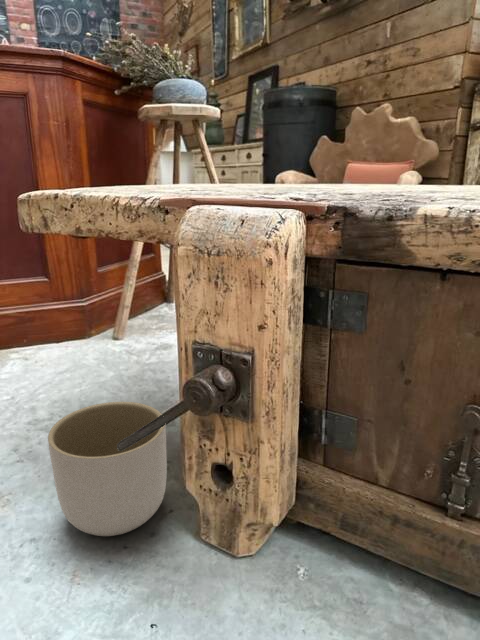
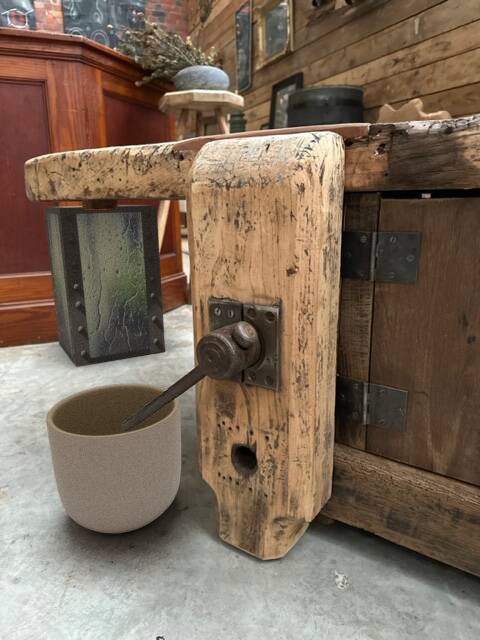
storage box: none [29,214,147,370] -> present [44,205,165,367]

